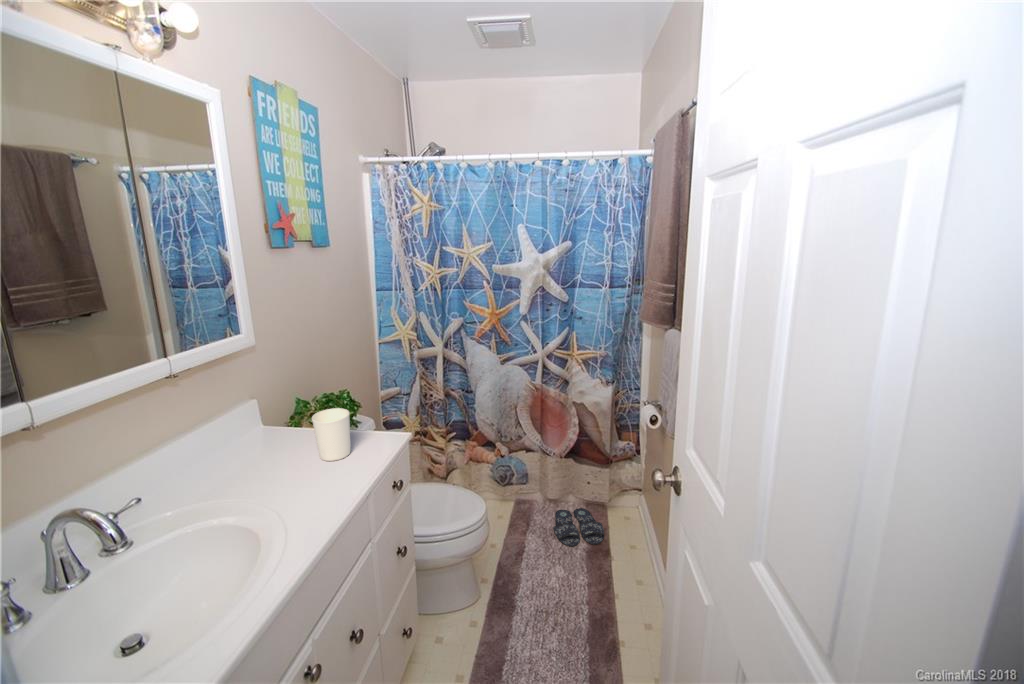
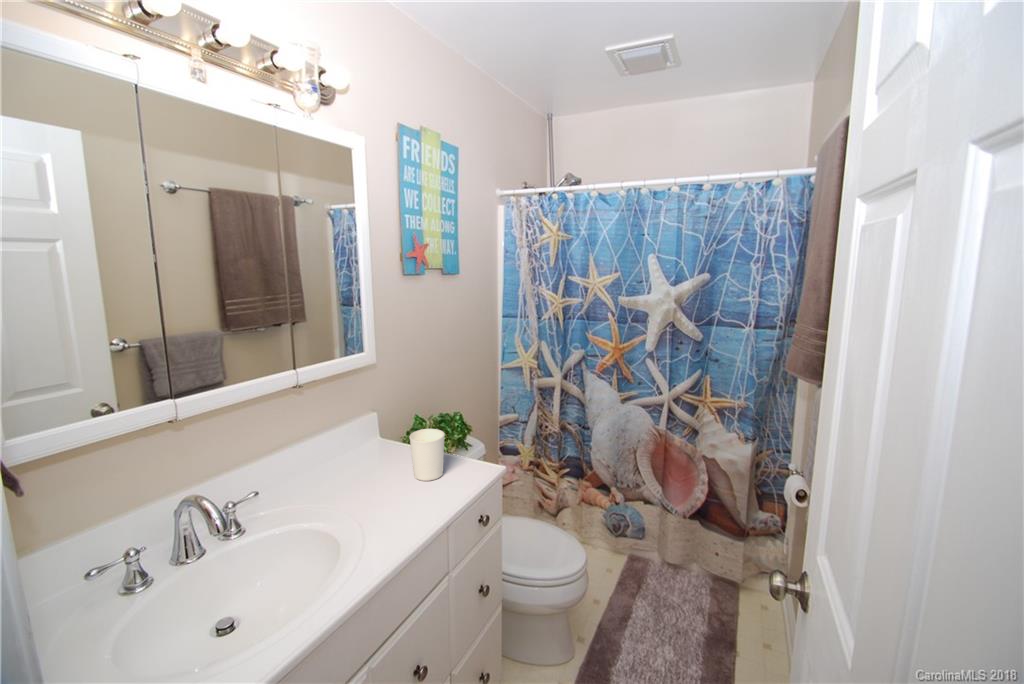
slippers: present [553,508,604,547] -> none [668,577,731,631]

